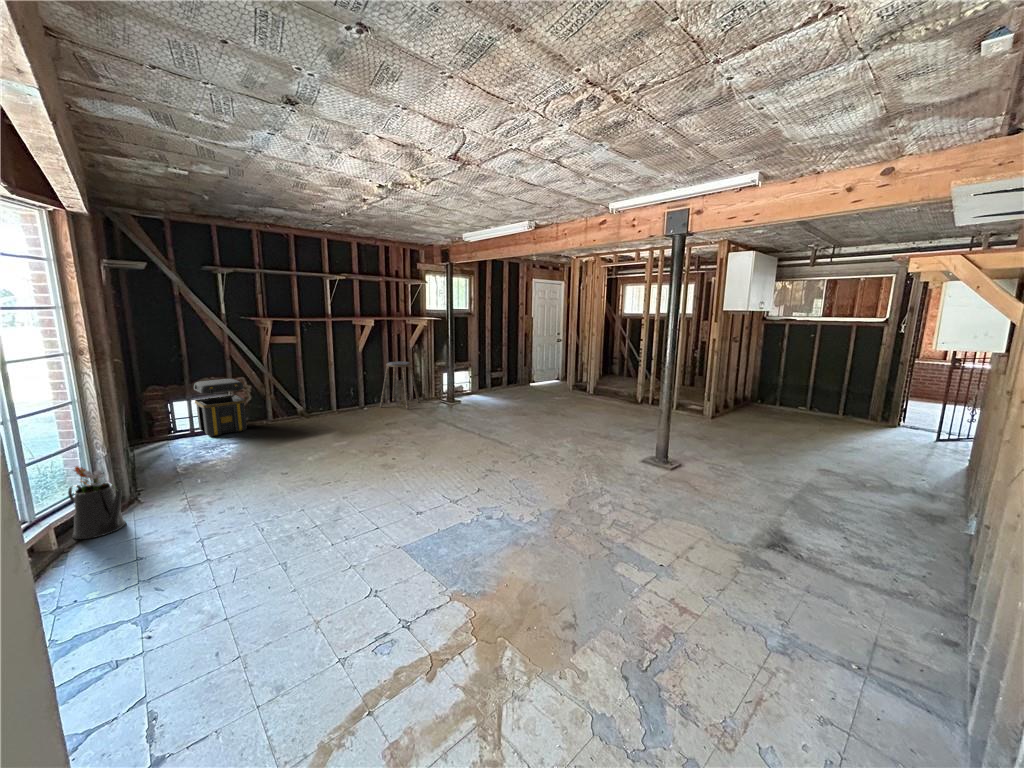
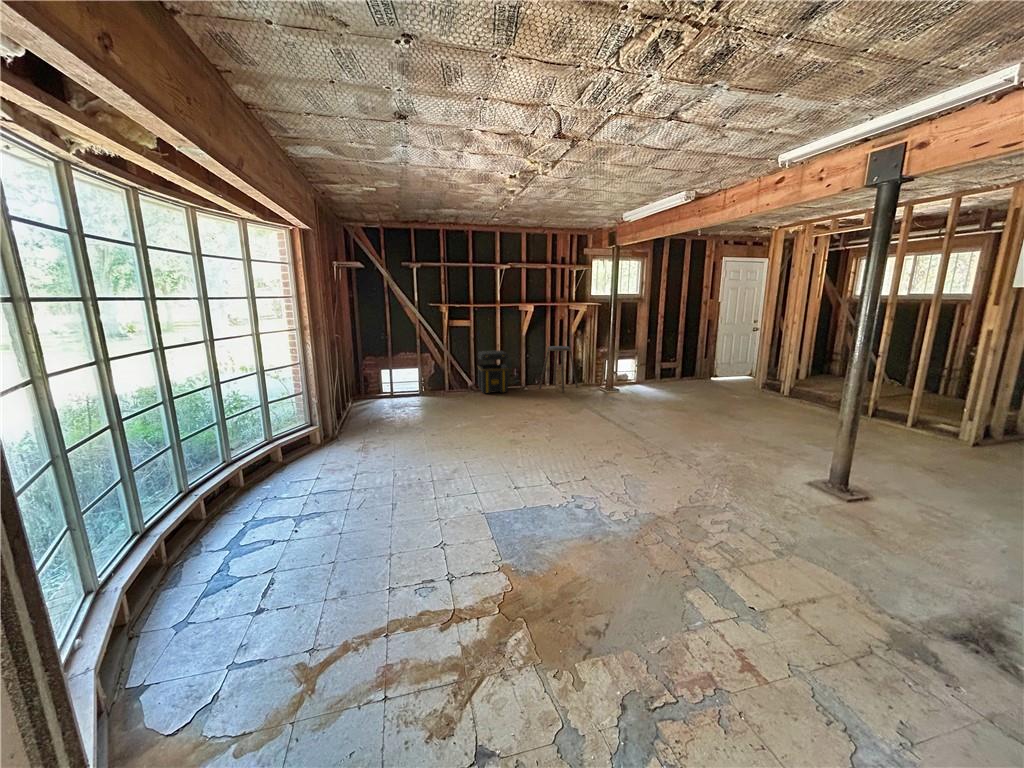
toolbox: present [194,379,247,436] -> present [478,351,509,394]
watering can: present [68,466,126,539] -> none [290,406,321,460]

